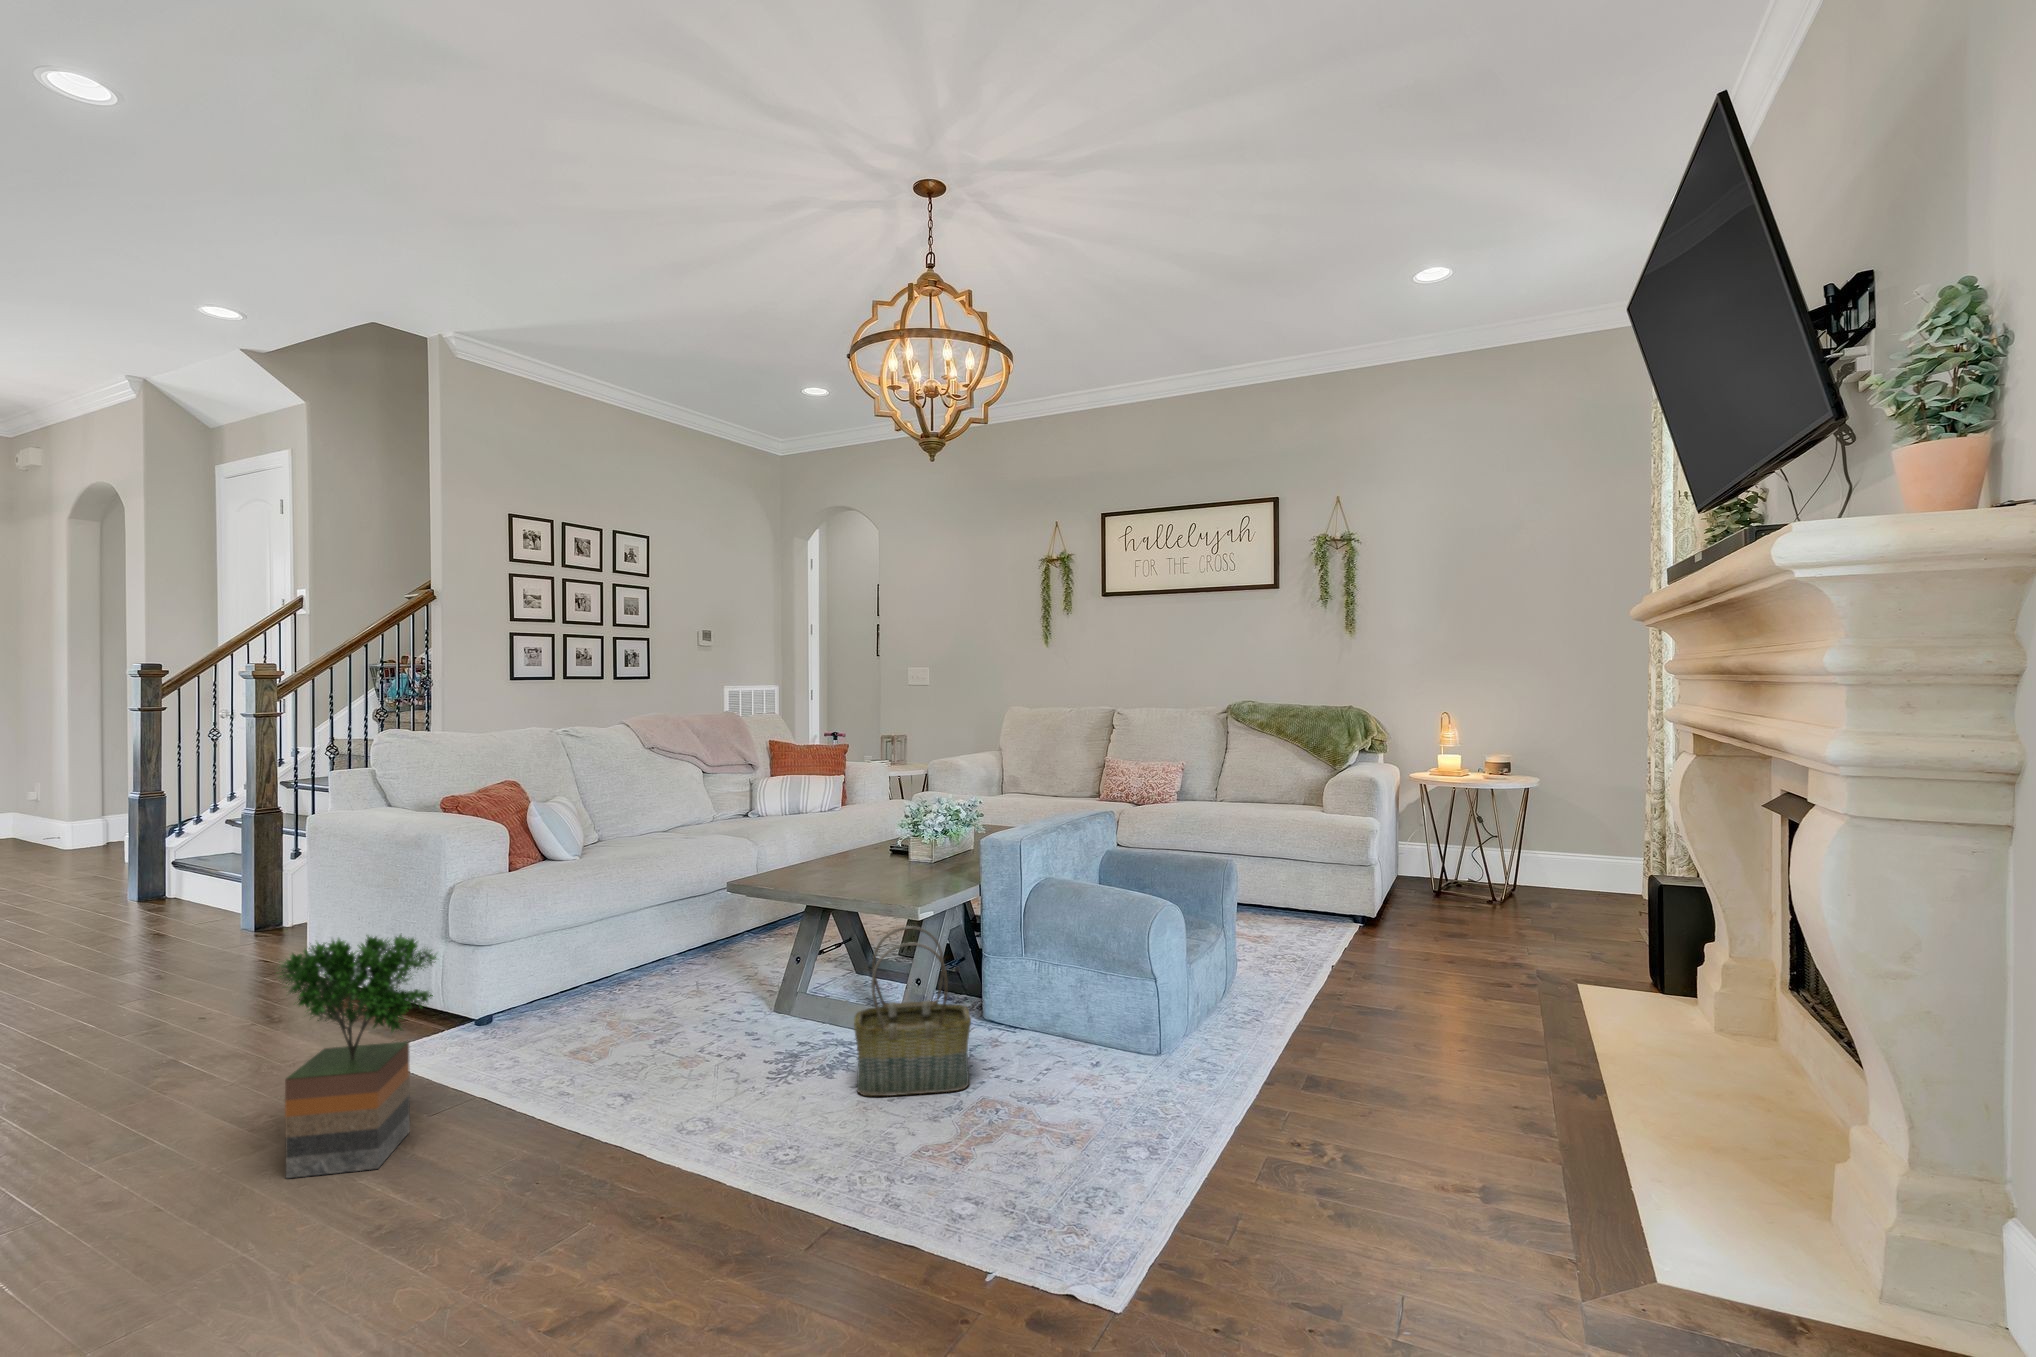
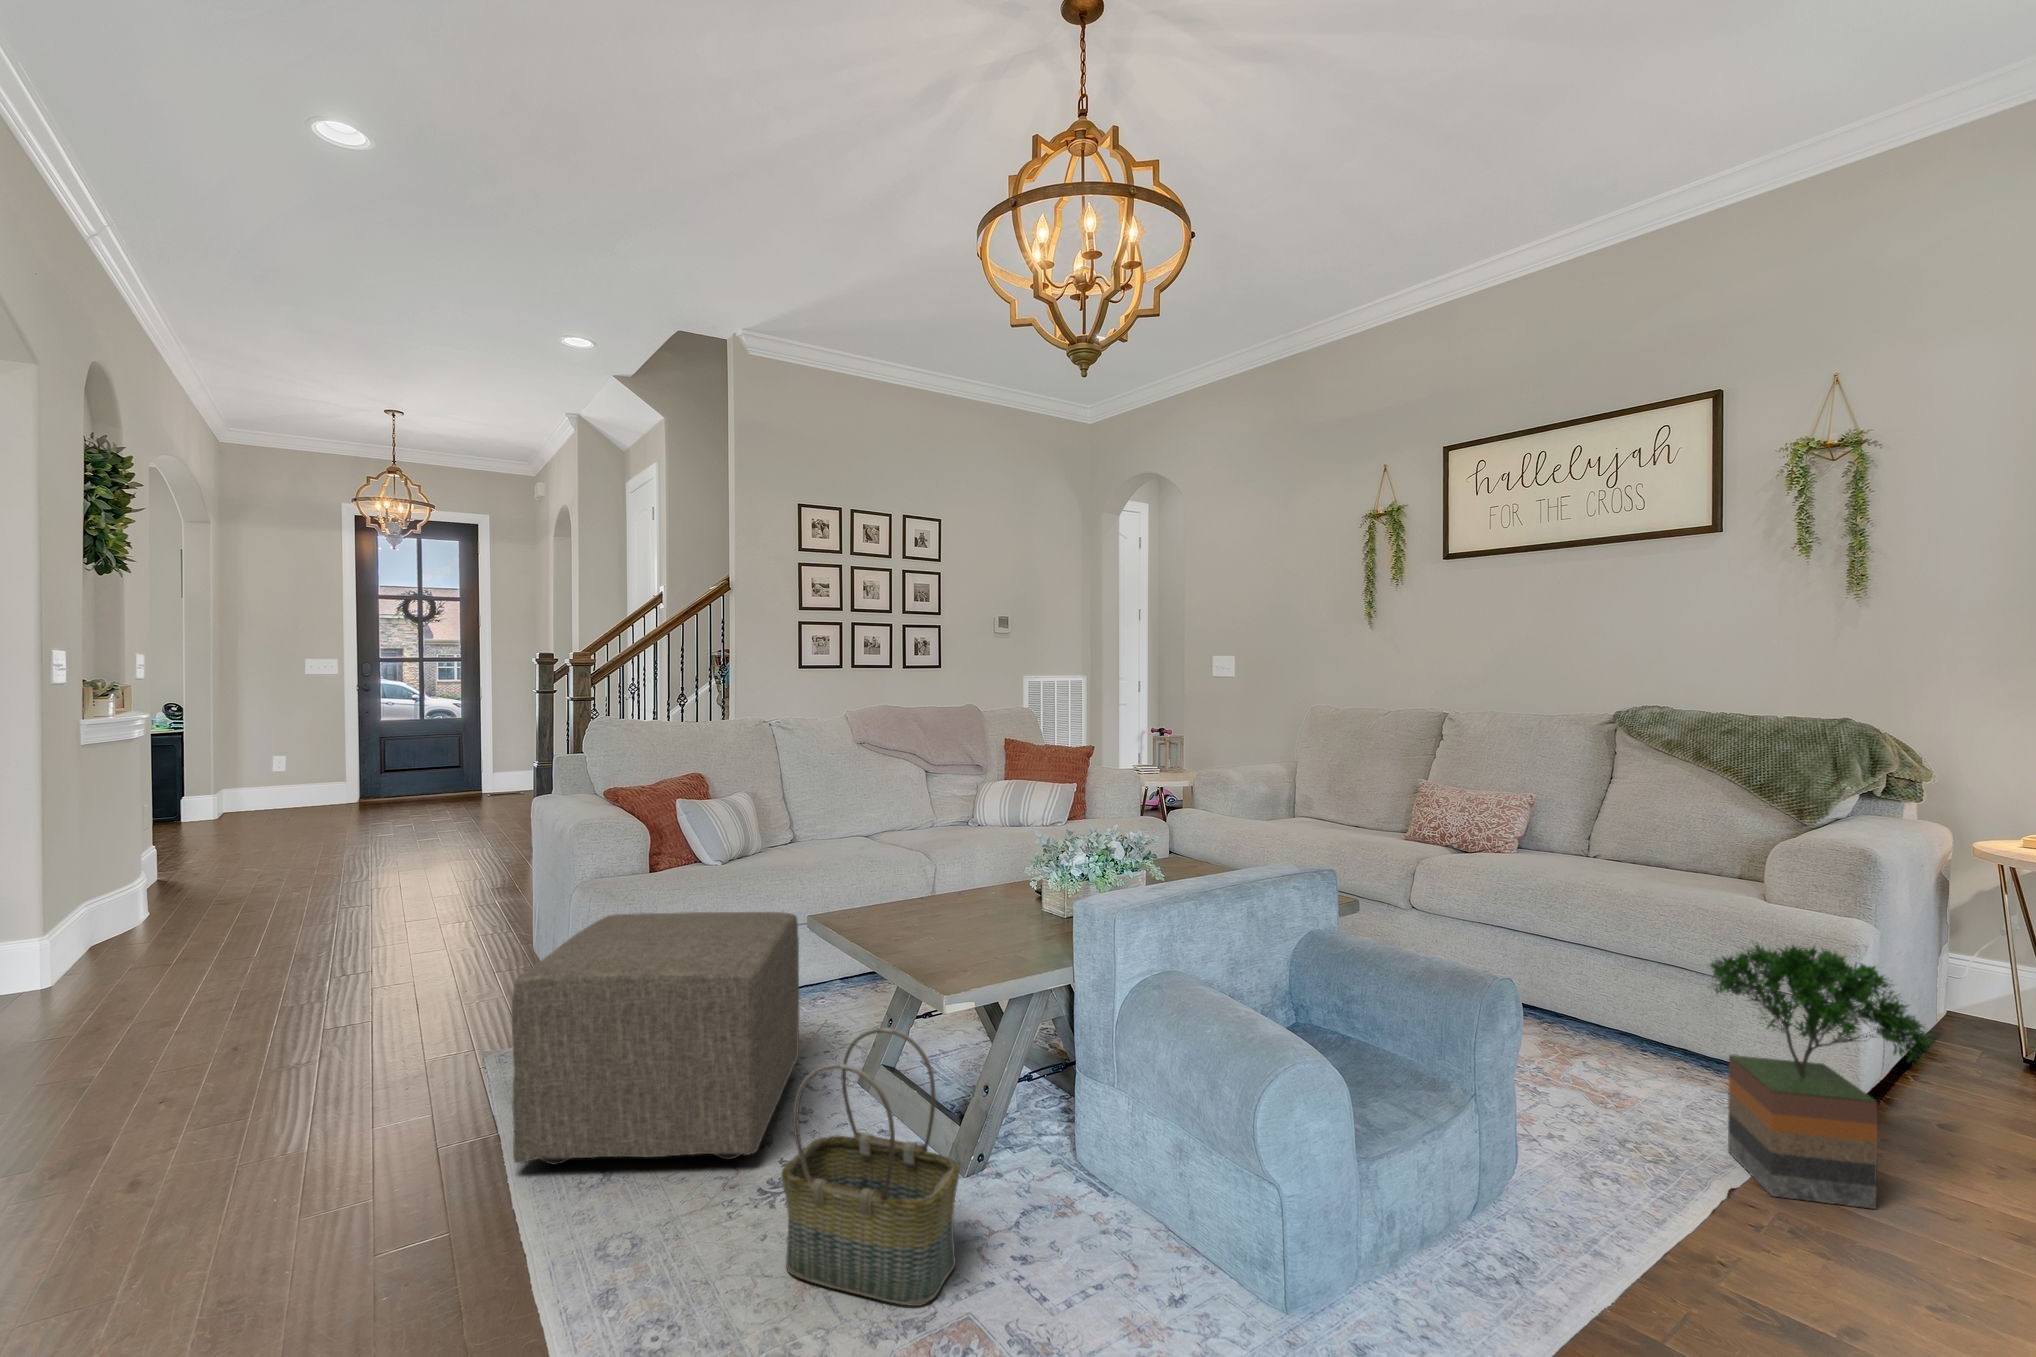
ottoman: none [561,882,775,1090] -> present [511,912,799,1165]
potted tree: present [277,935,436,1178] -> present [1710,944,1934,1209]

